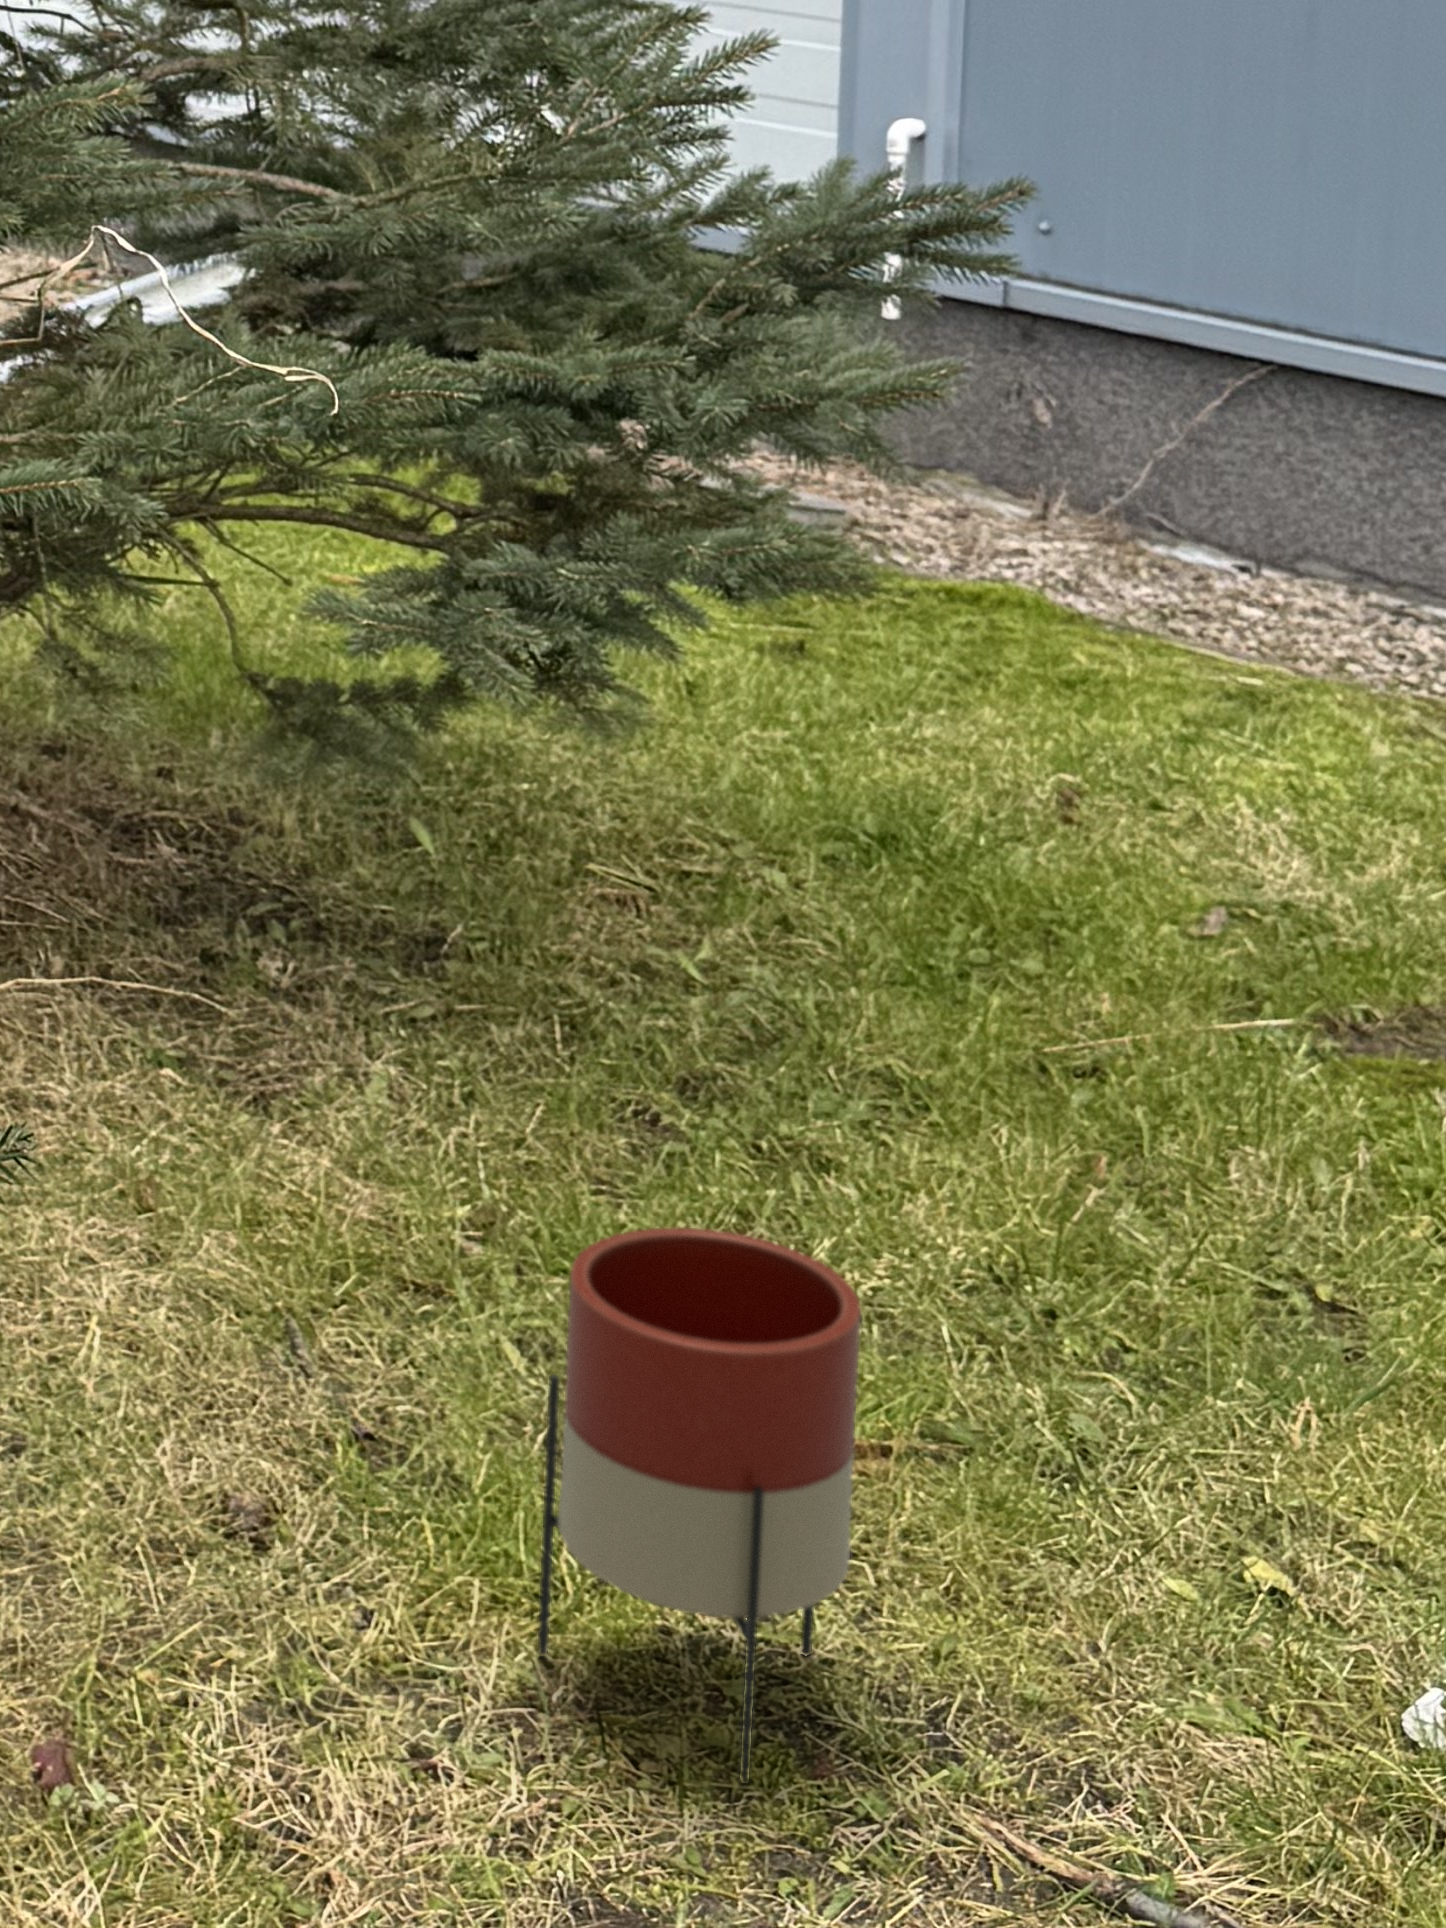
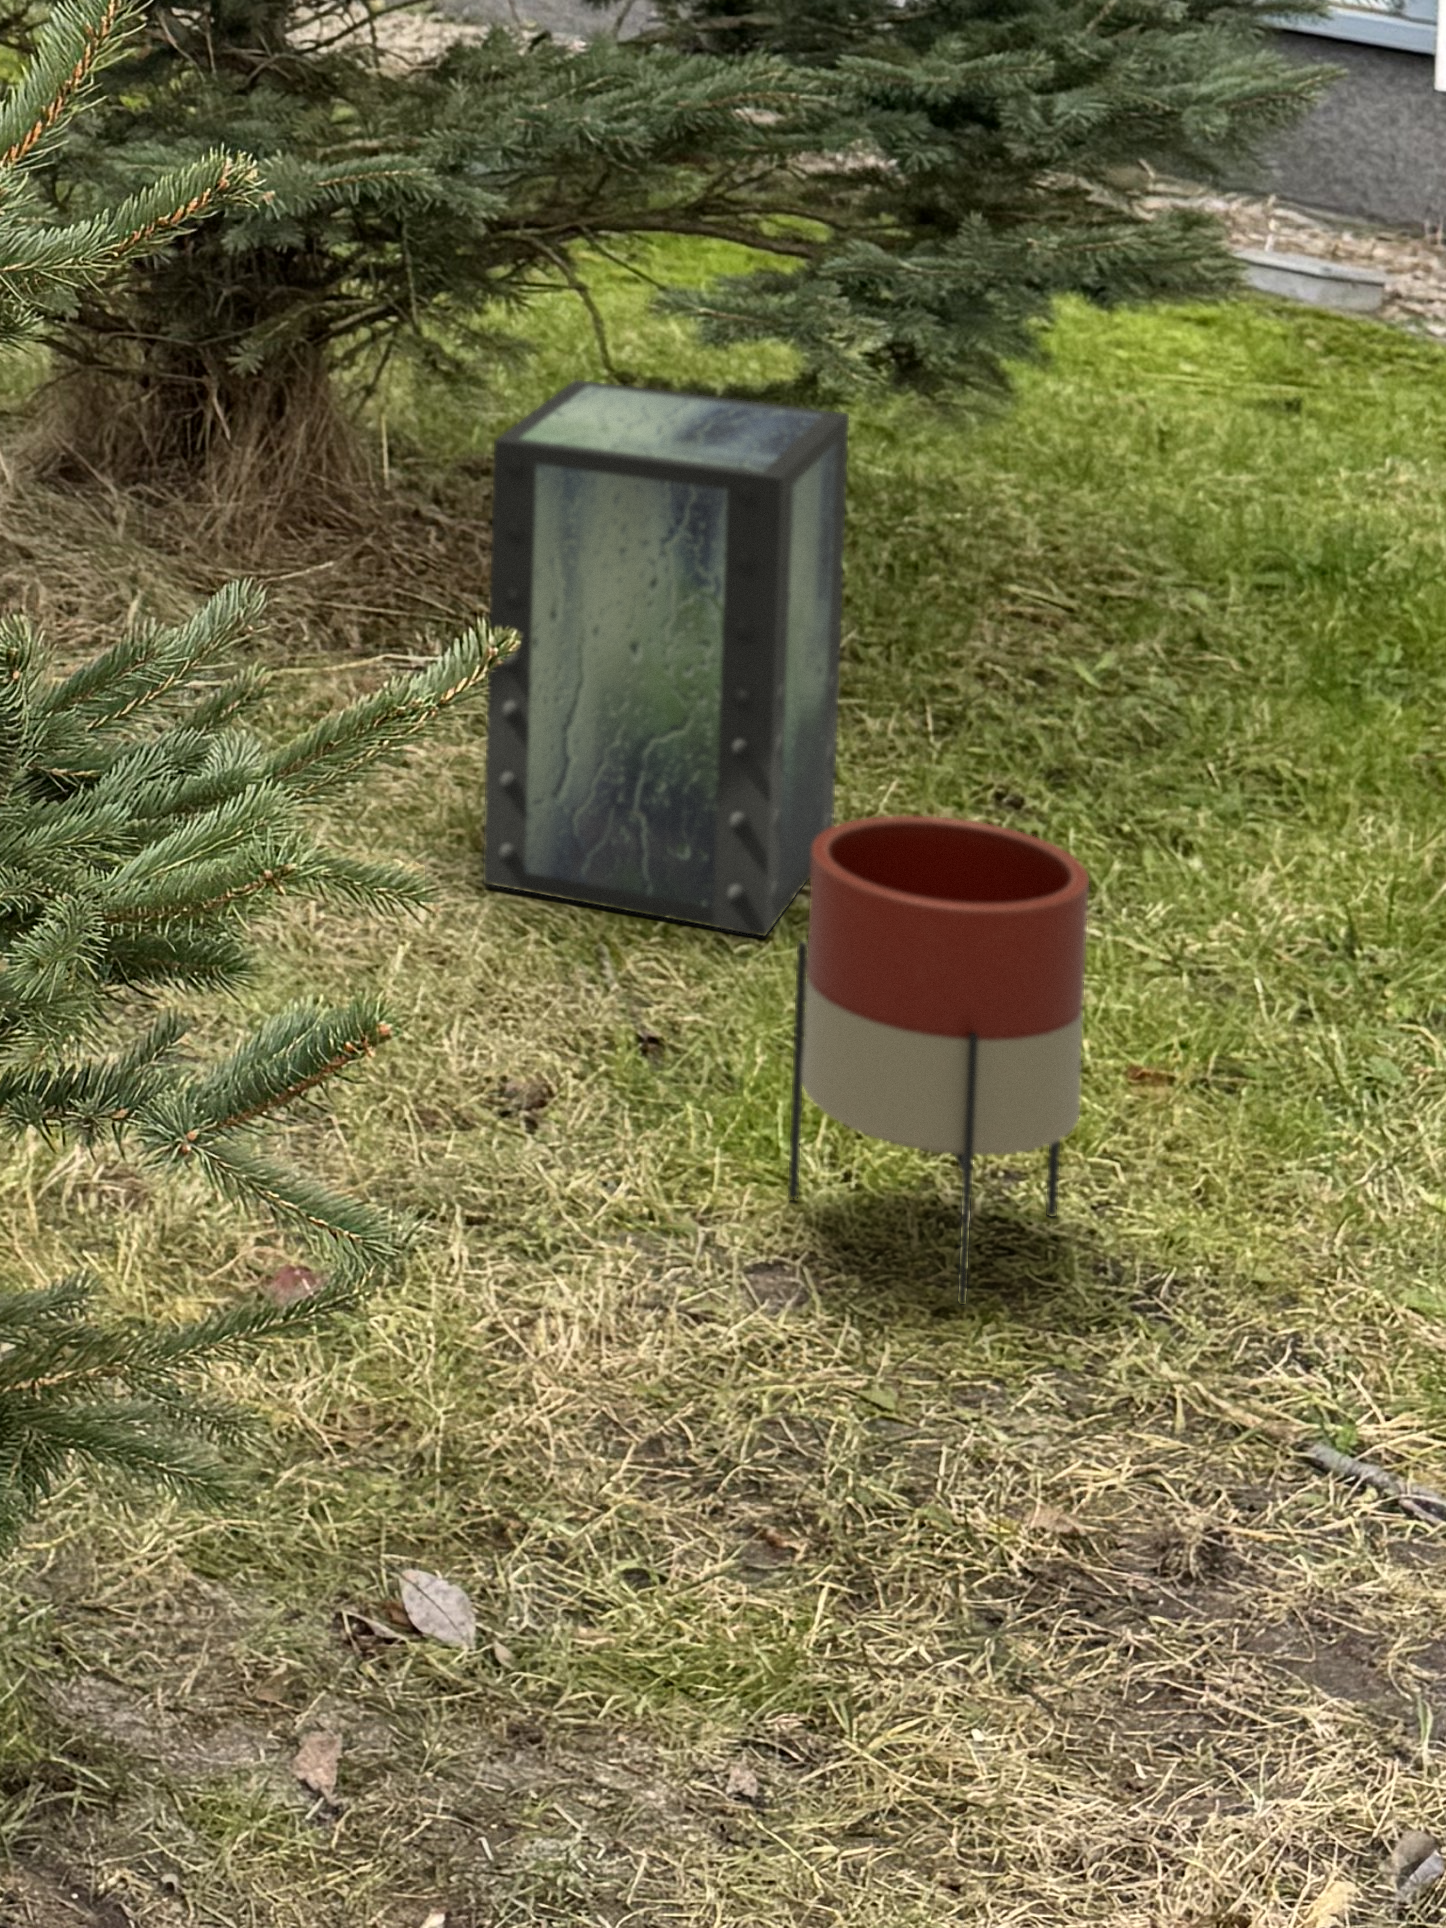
storage box: none [144,704,505,1313] -> present [483,380,849,936]

